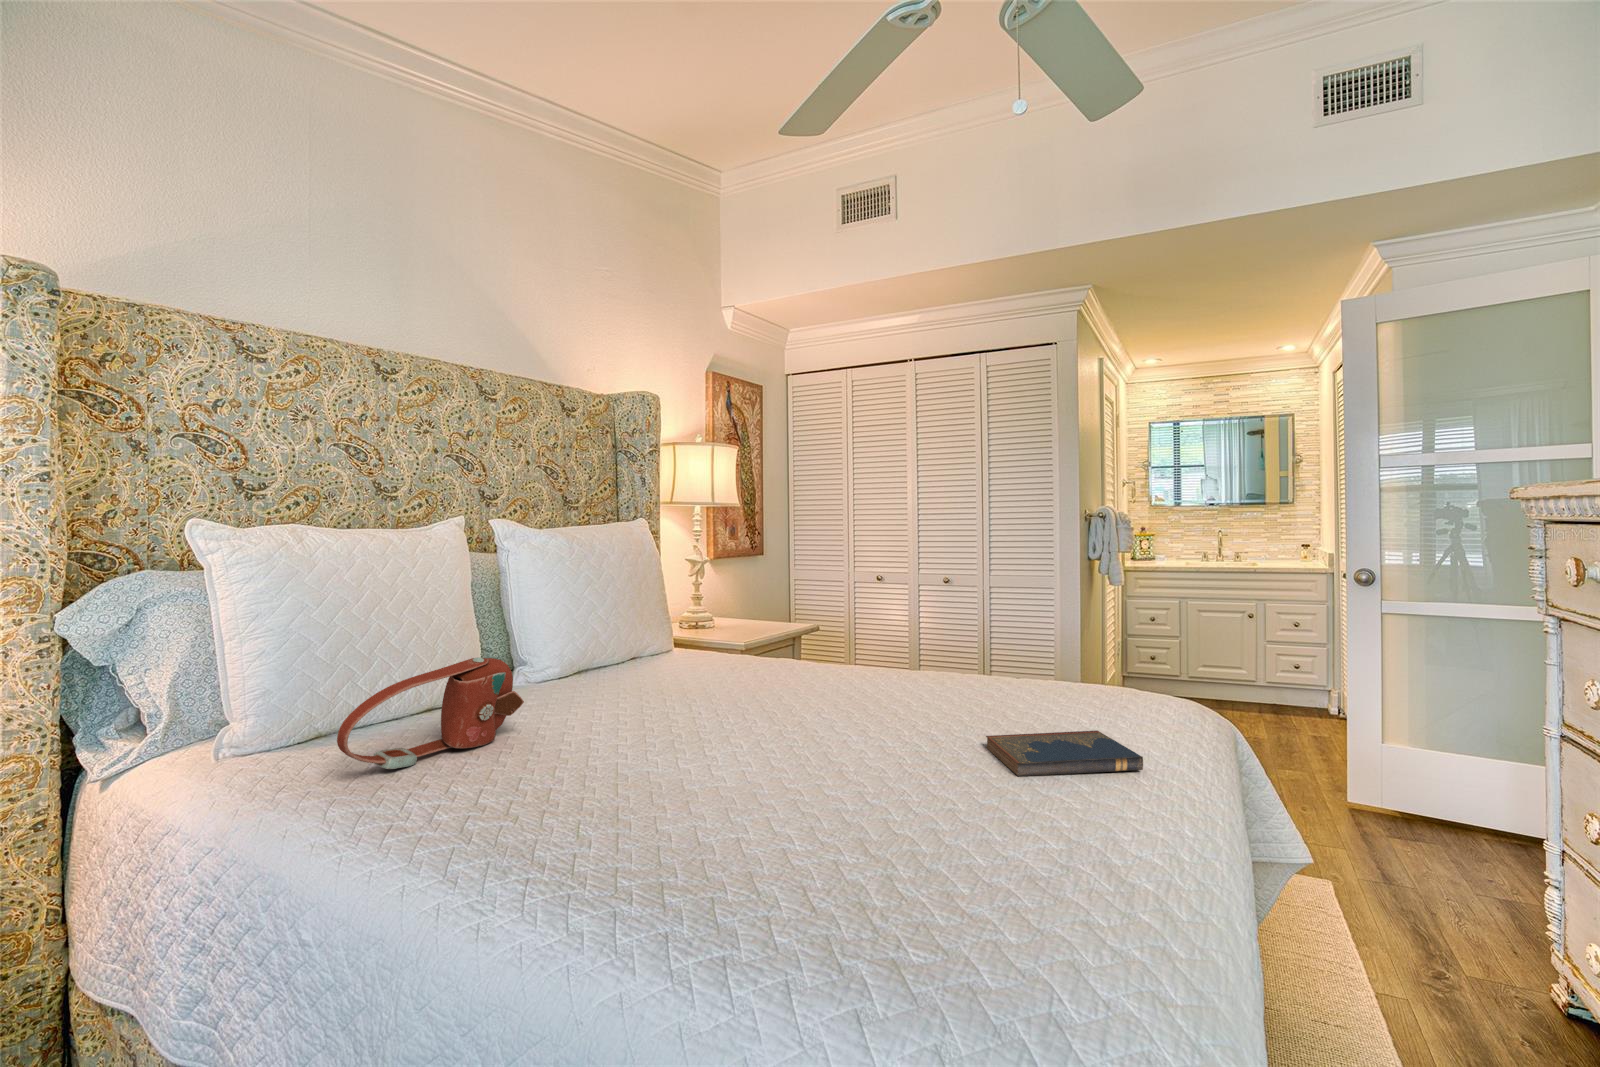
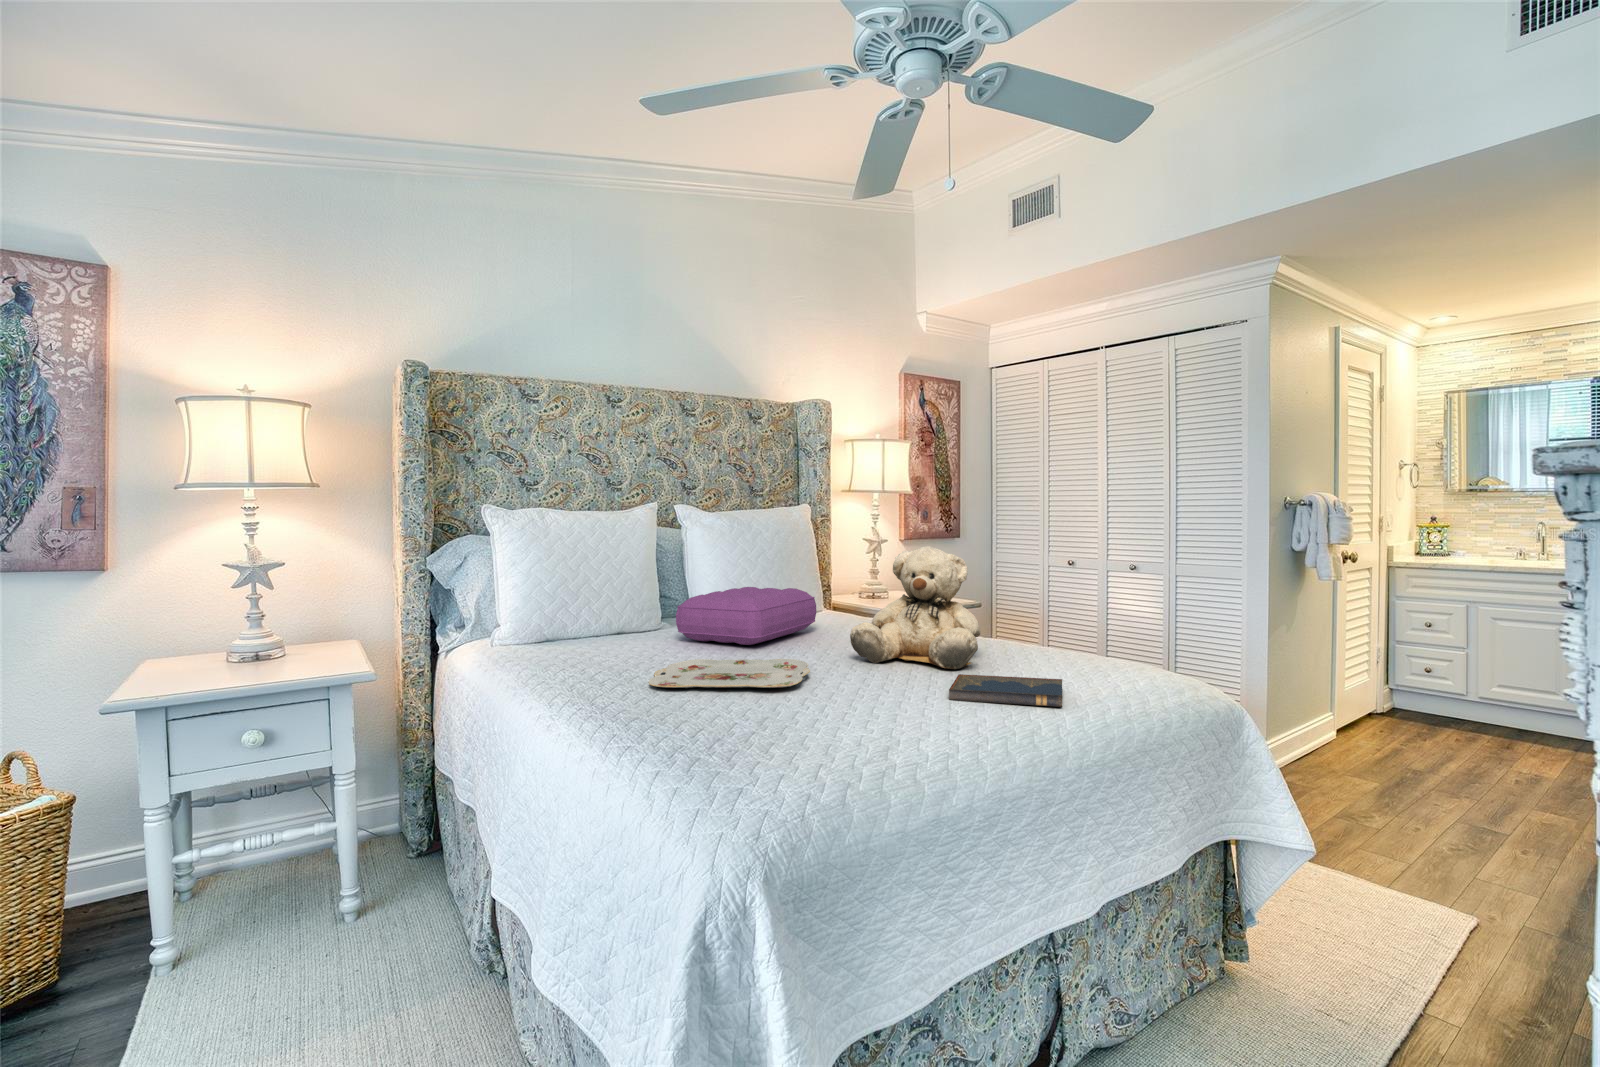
teddy bear: none [820,576,979,726] -> present [850,546,981,669]
pillow: none [548,630,716,714] -> present [676,587,816,645]
handbag: present [337,658,524,769] -> none [531,593,651,655]
serving tray: none [593,735,829,817] -> present [649,659,810,688]

